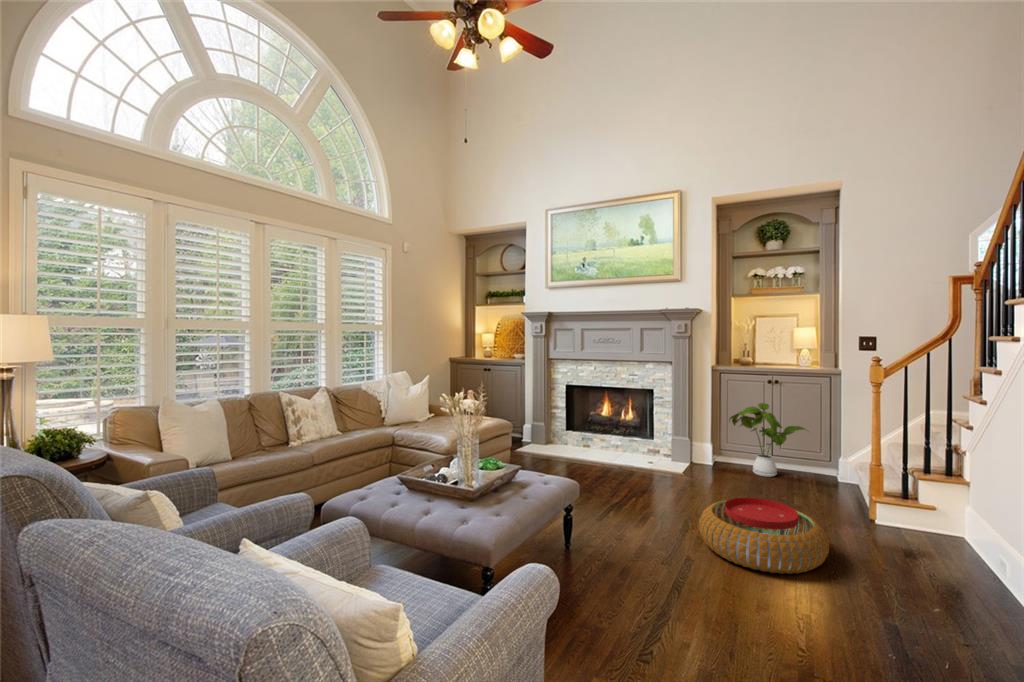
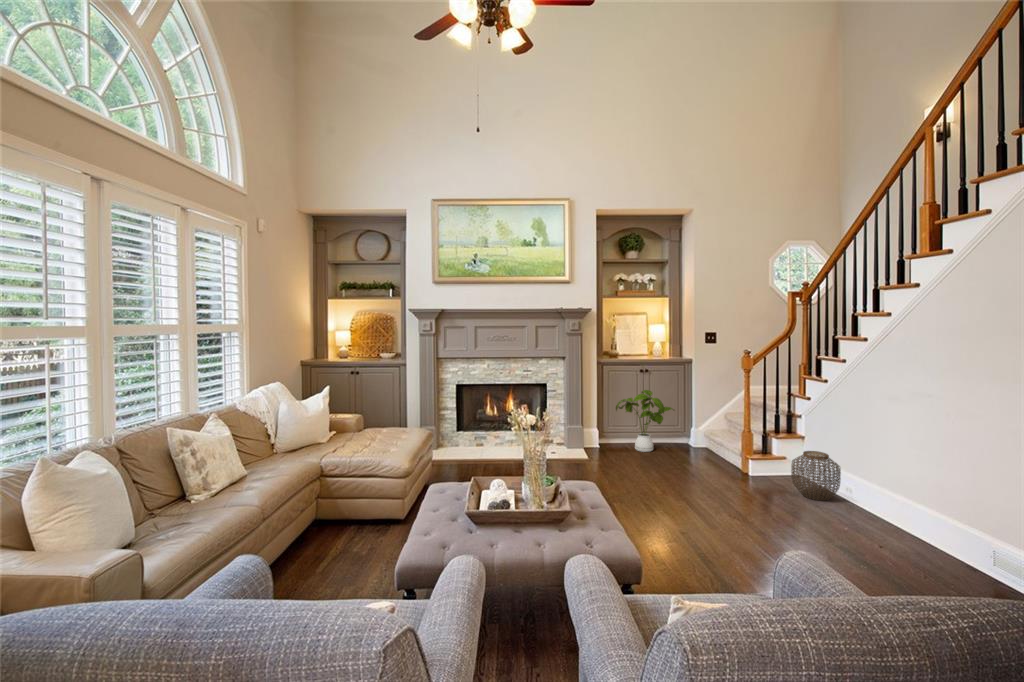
pouf: present [699,498,829,574] -> none [666,470,768,528]
woven basket: none [909,500,991,575] -> present [791,451,841,501]

